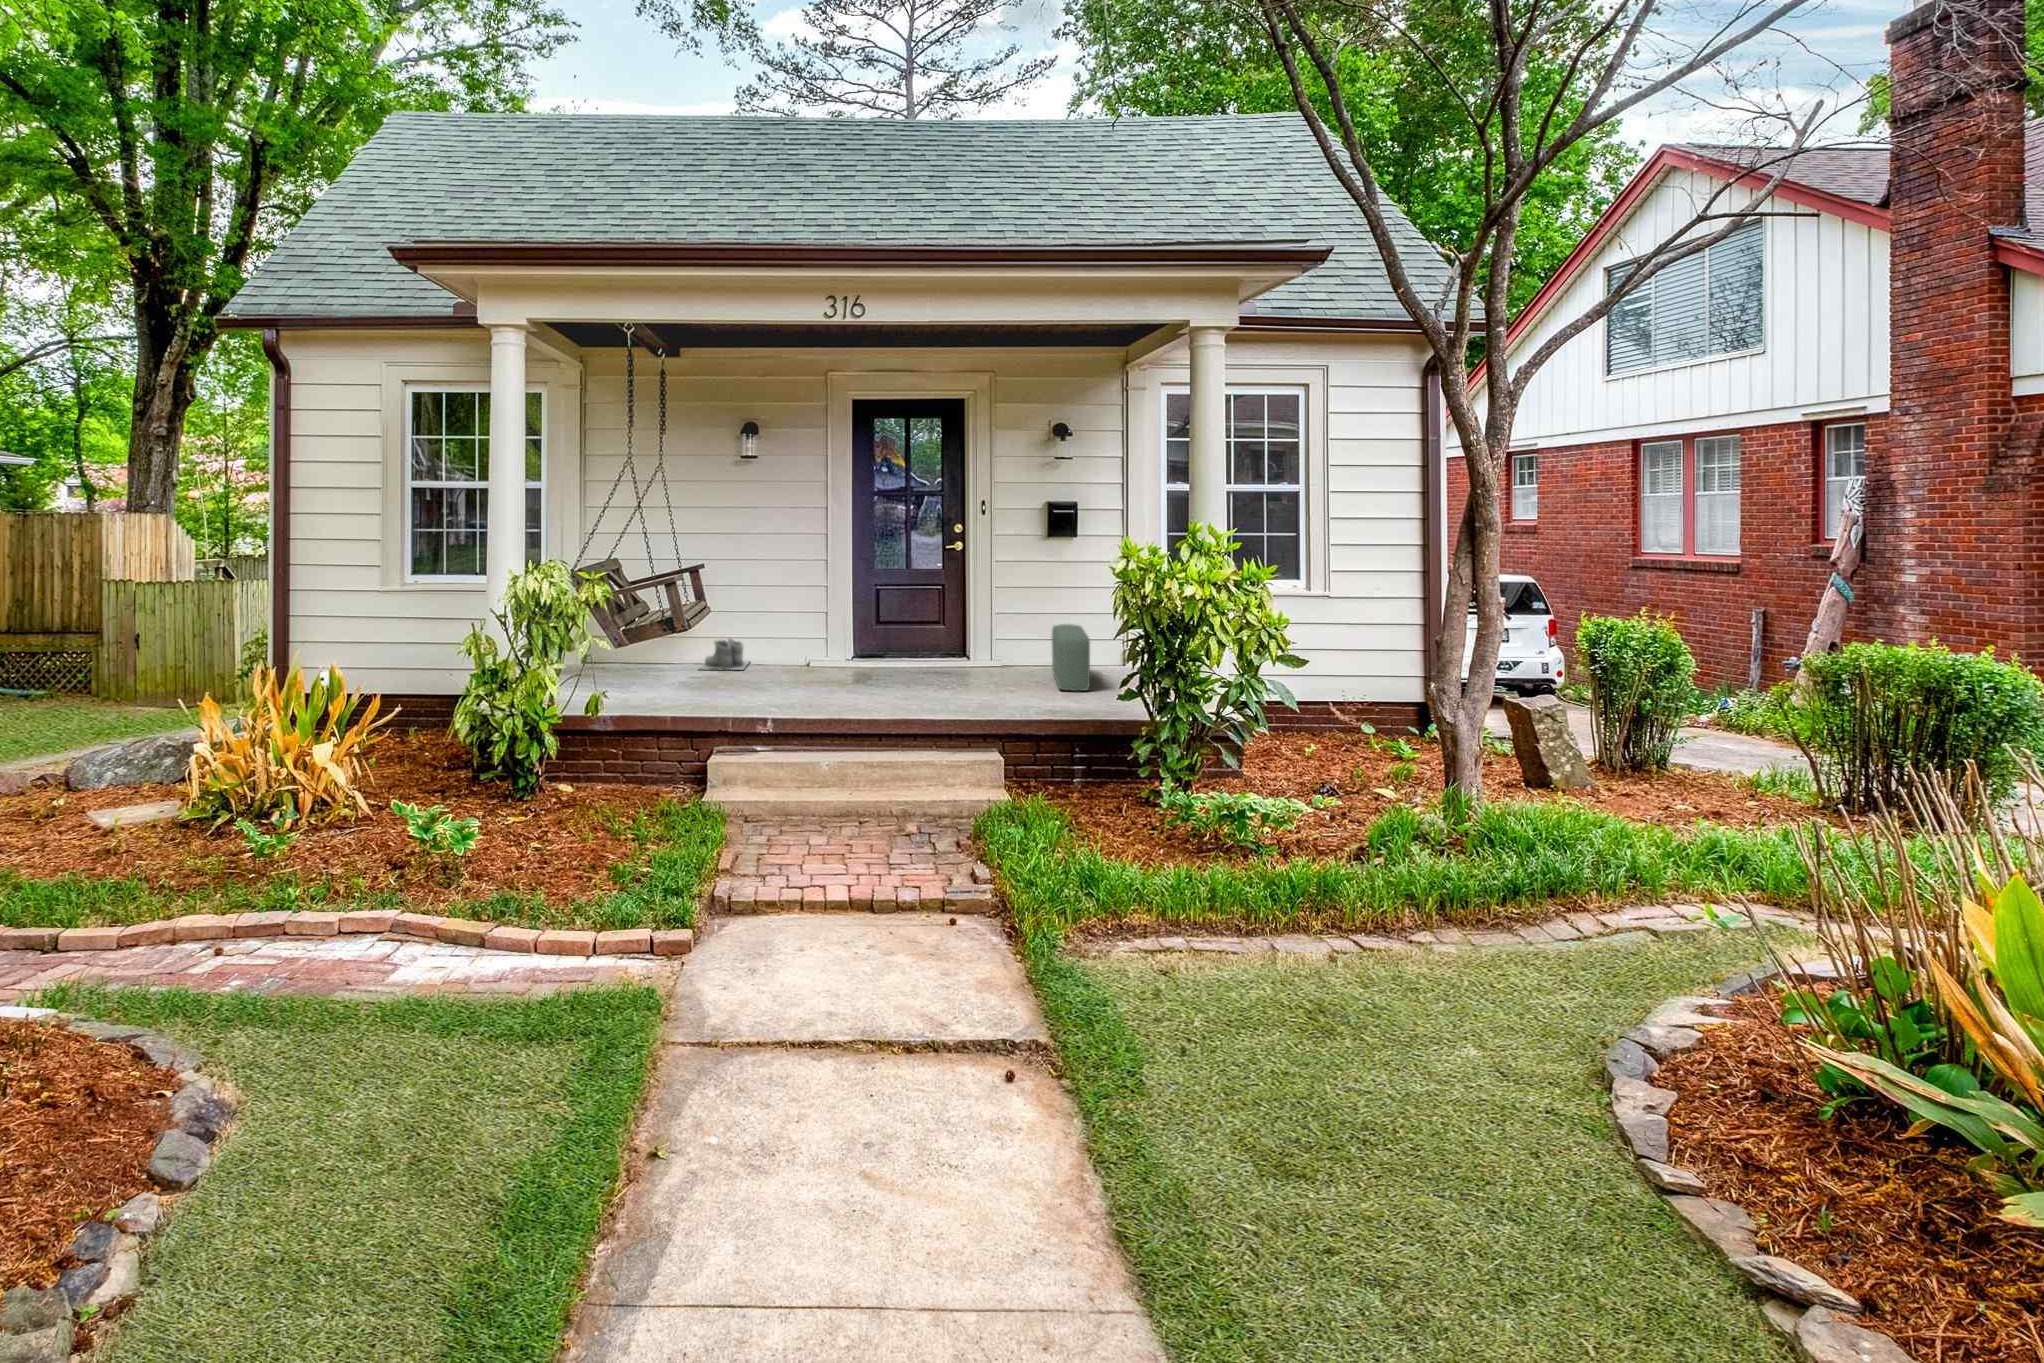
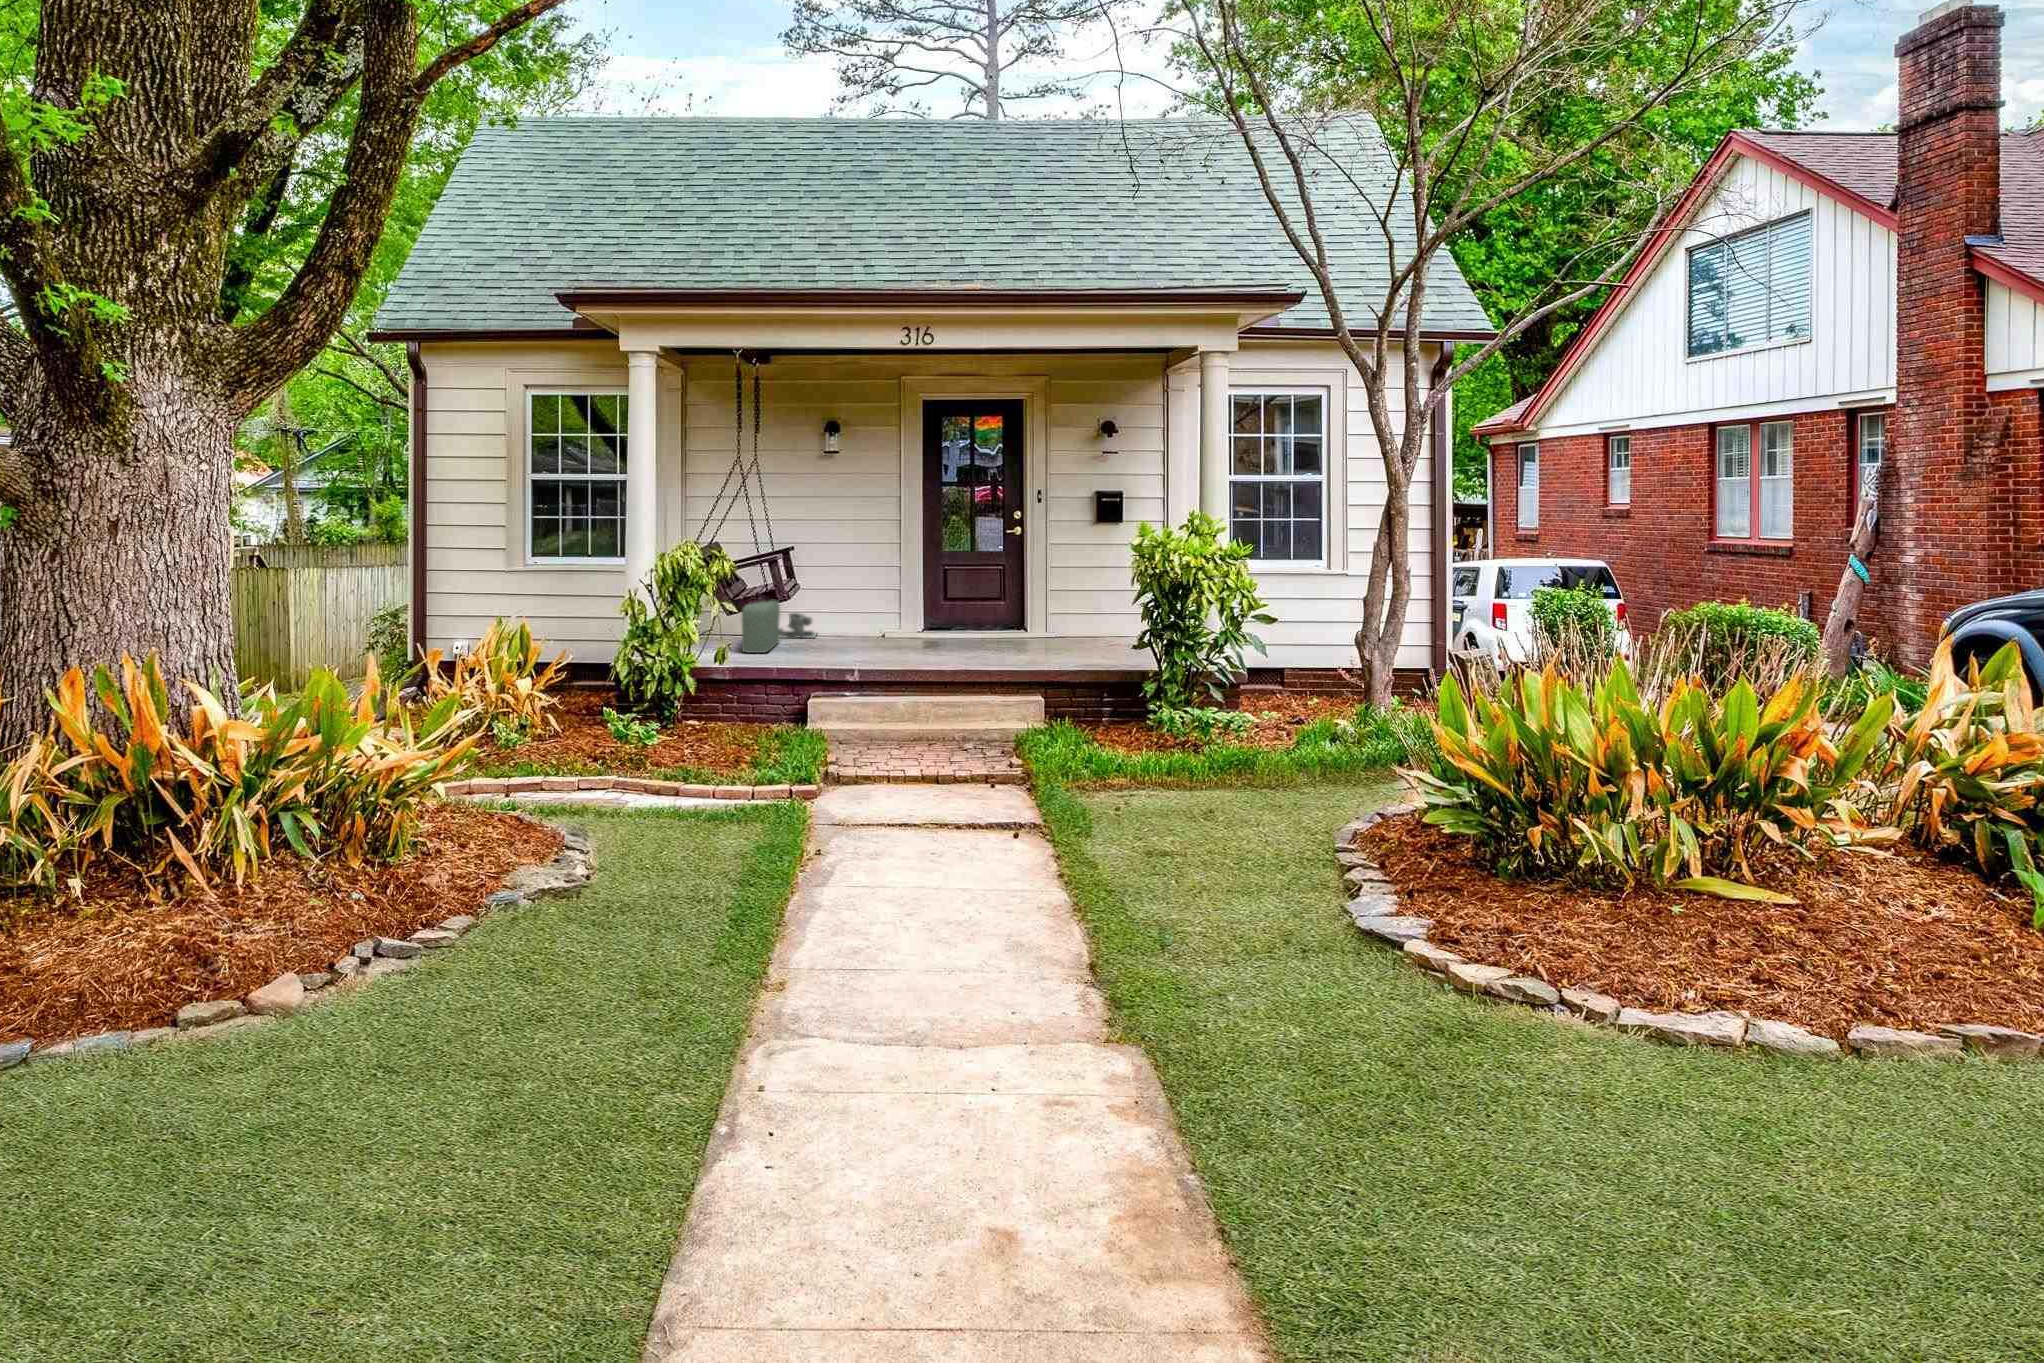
pouf: present [1052,624,1090,691] -> present [742,601,780,653]

